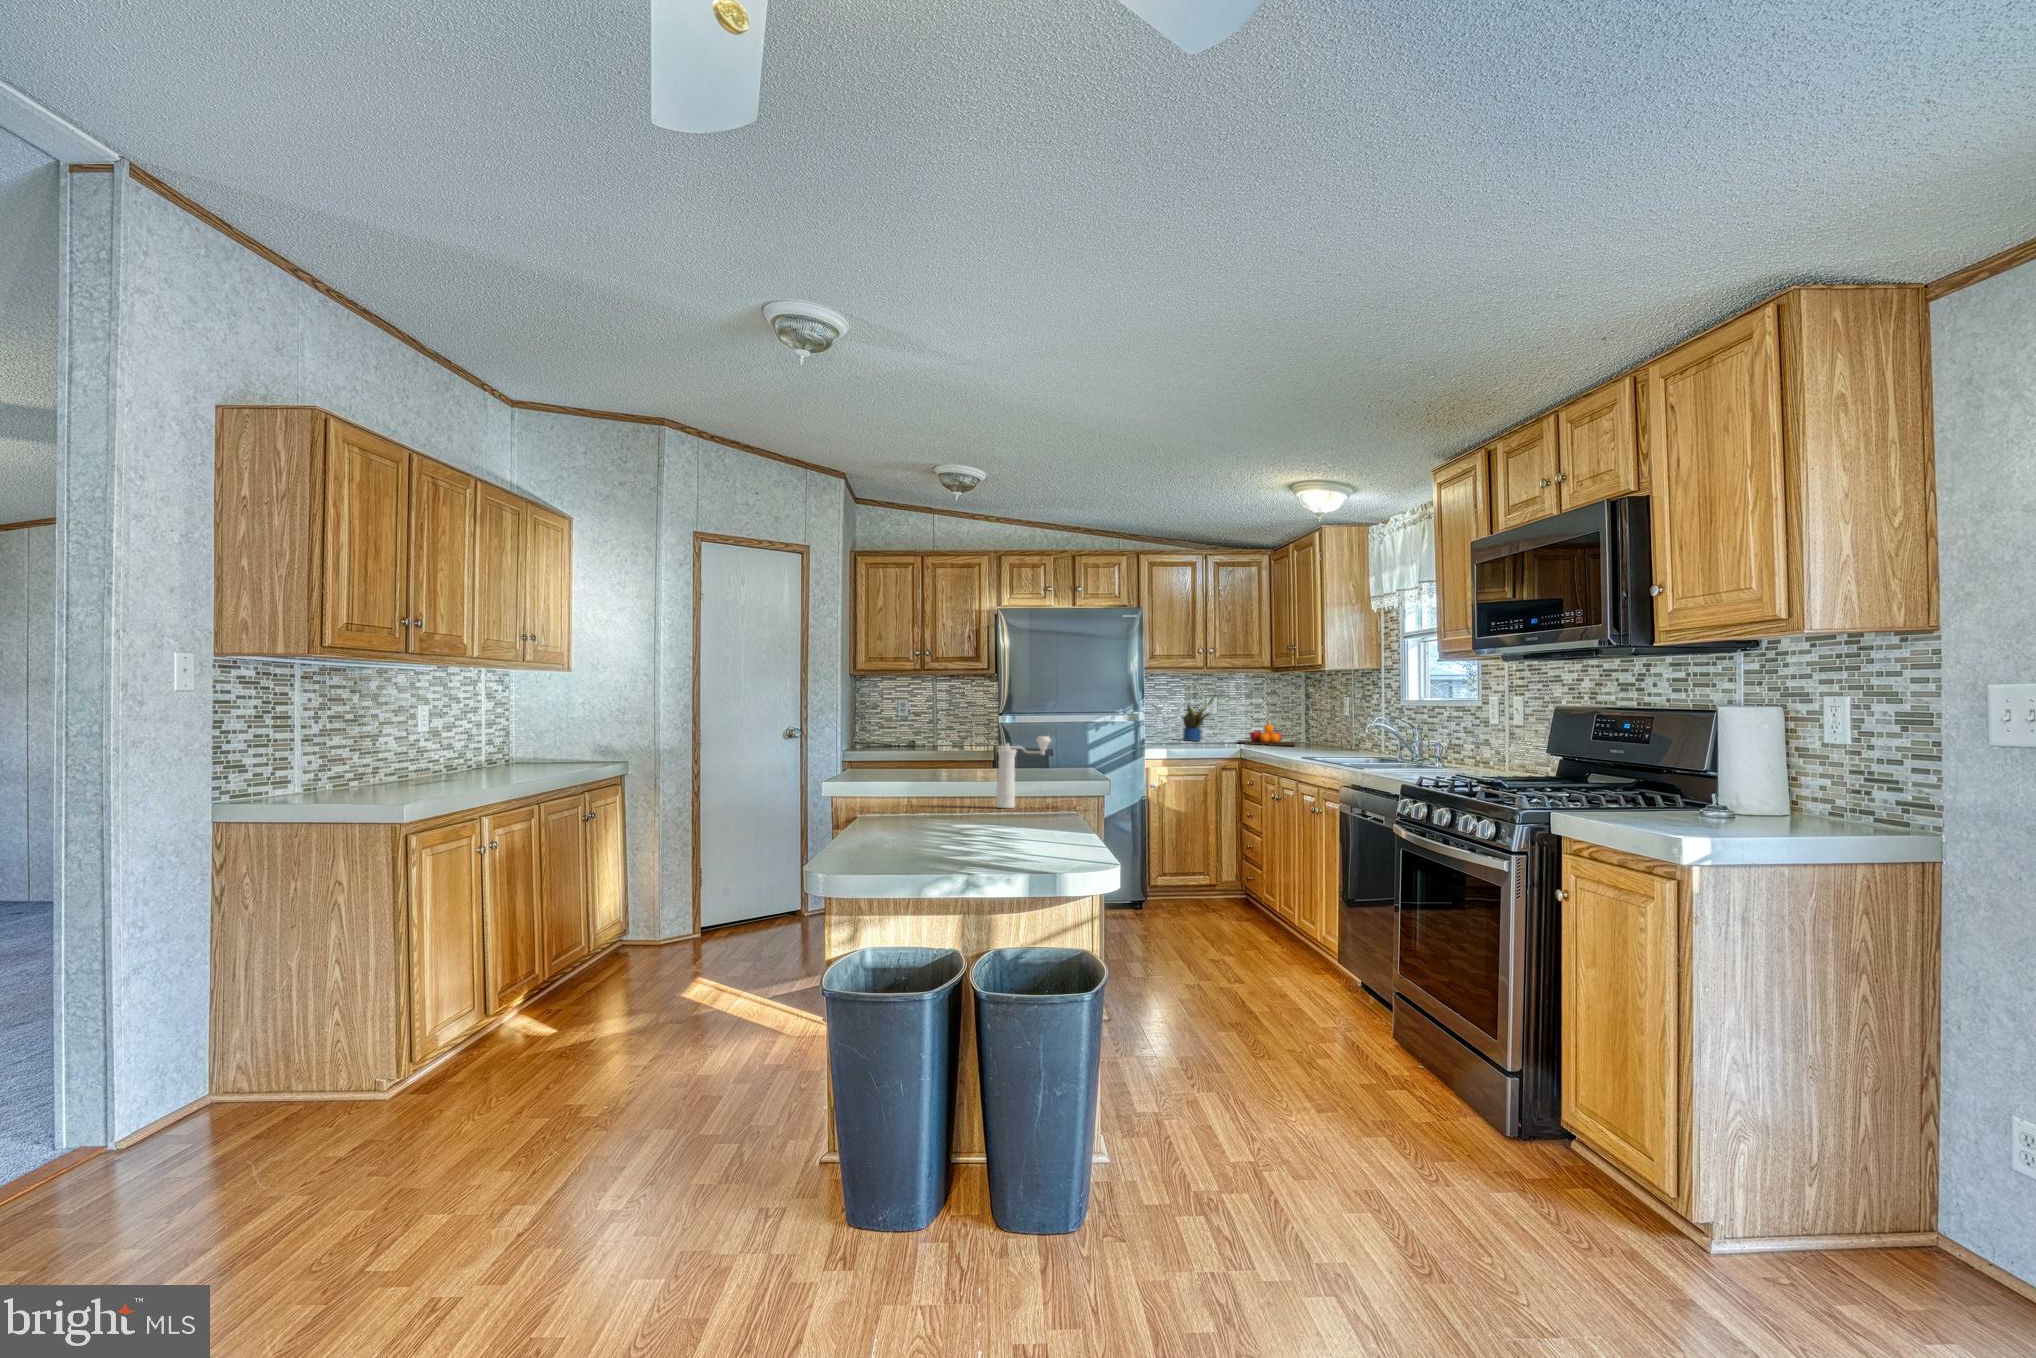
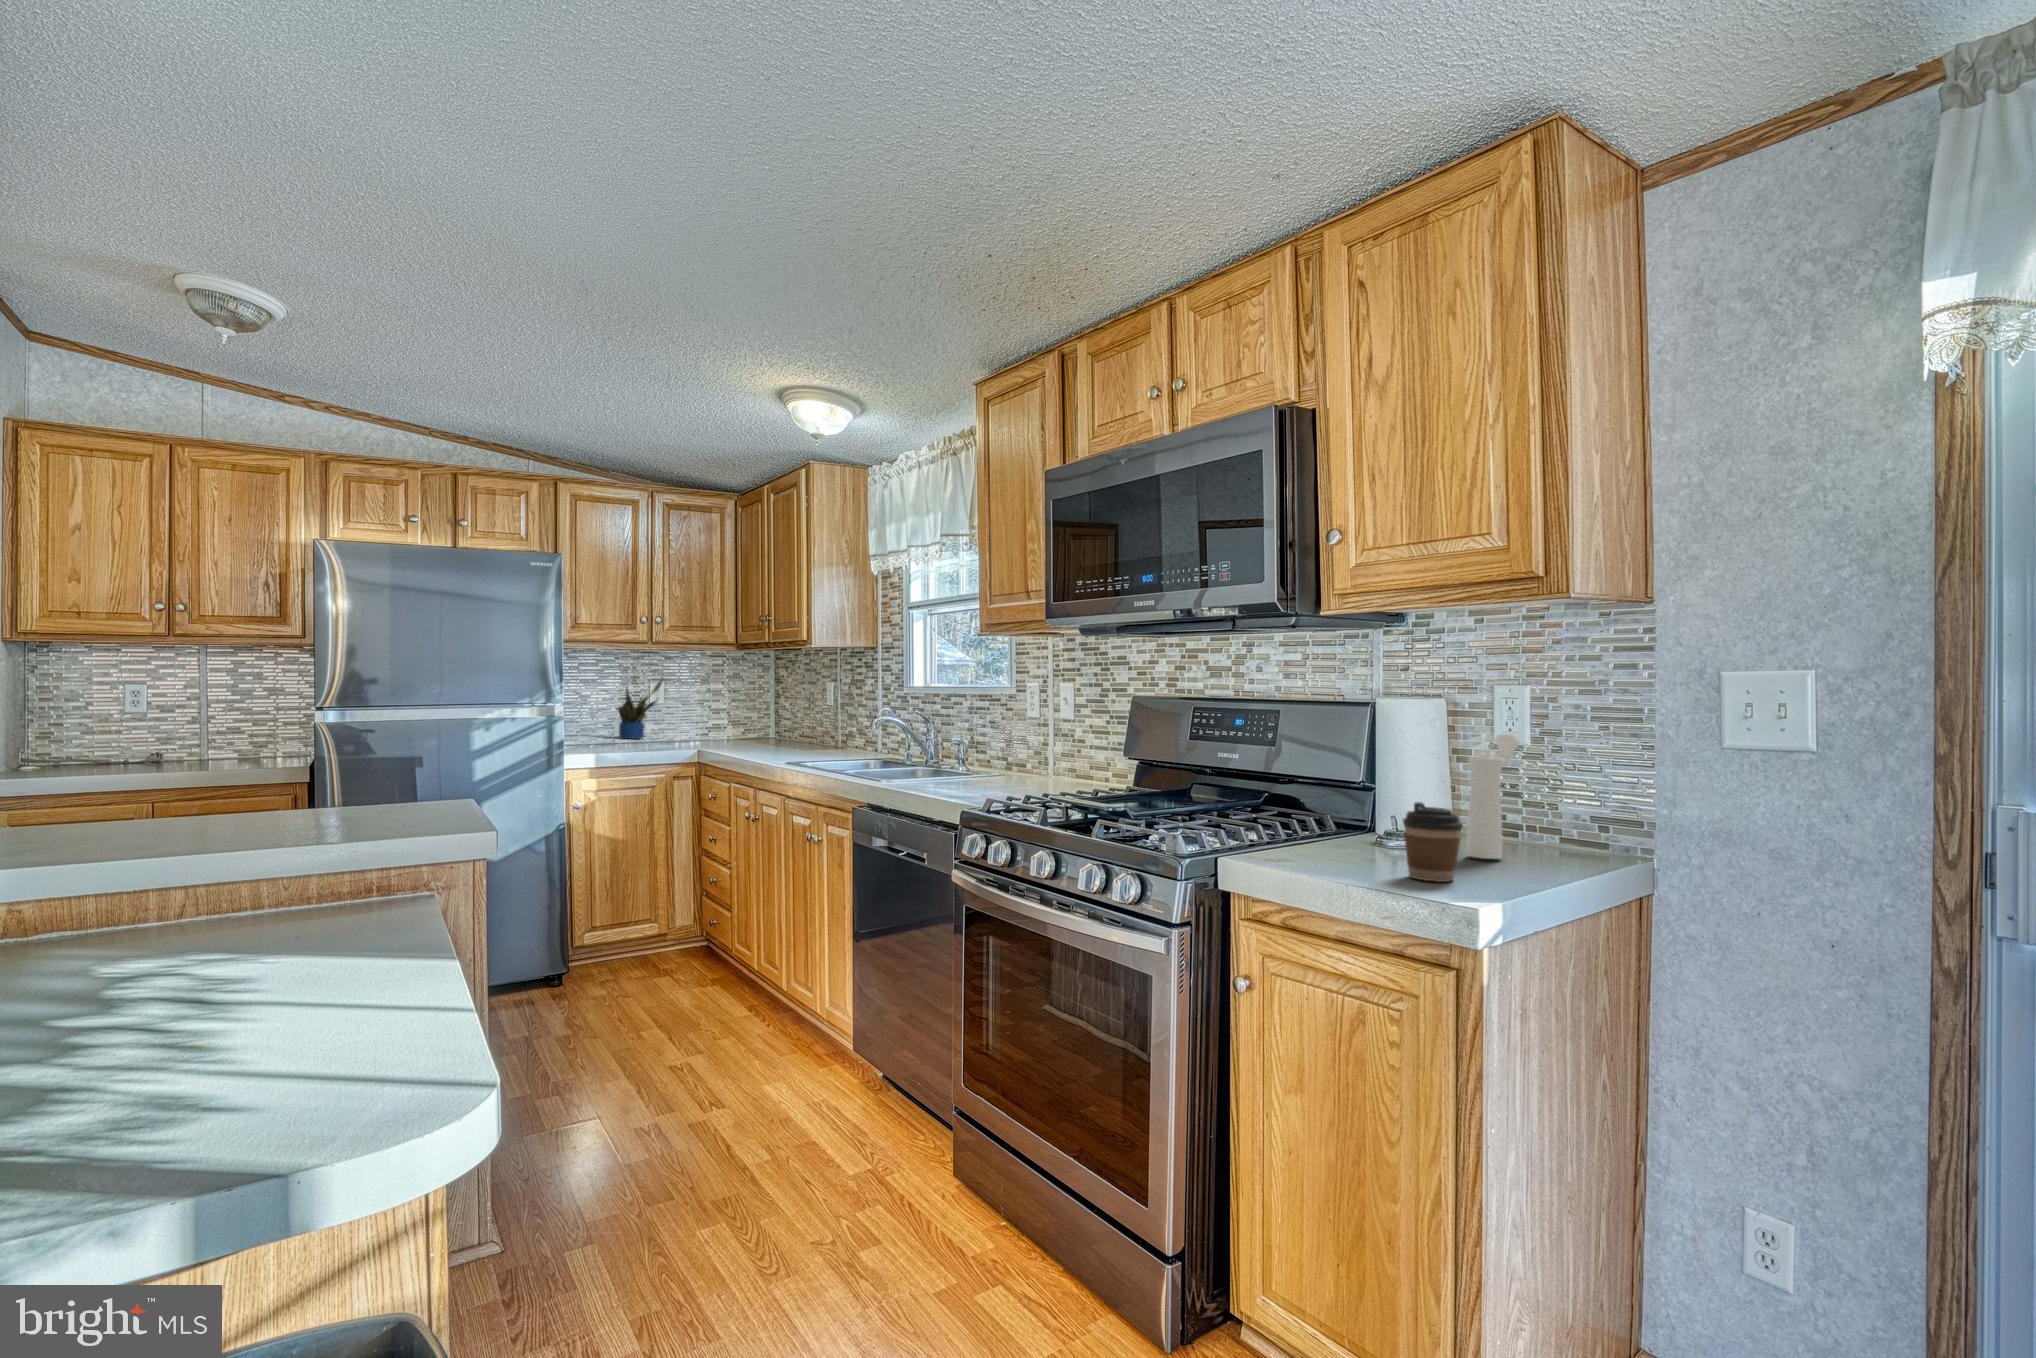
chopping board: present [1238,724,1295,746] -> none [692,715,767,742]
pepper mill: present [996,736,1050,808] -> present [1466,734,1520,859]
coffee cup: none [1673,778,1720,832] -> present [1403,802,1463,882]

